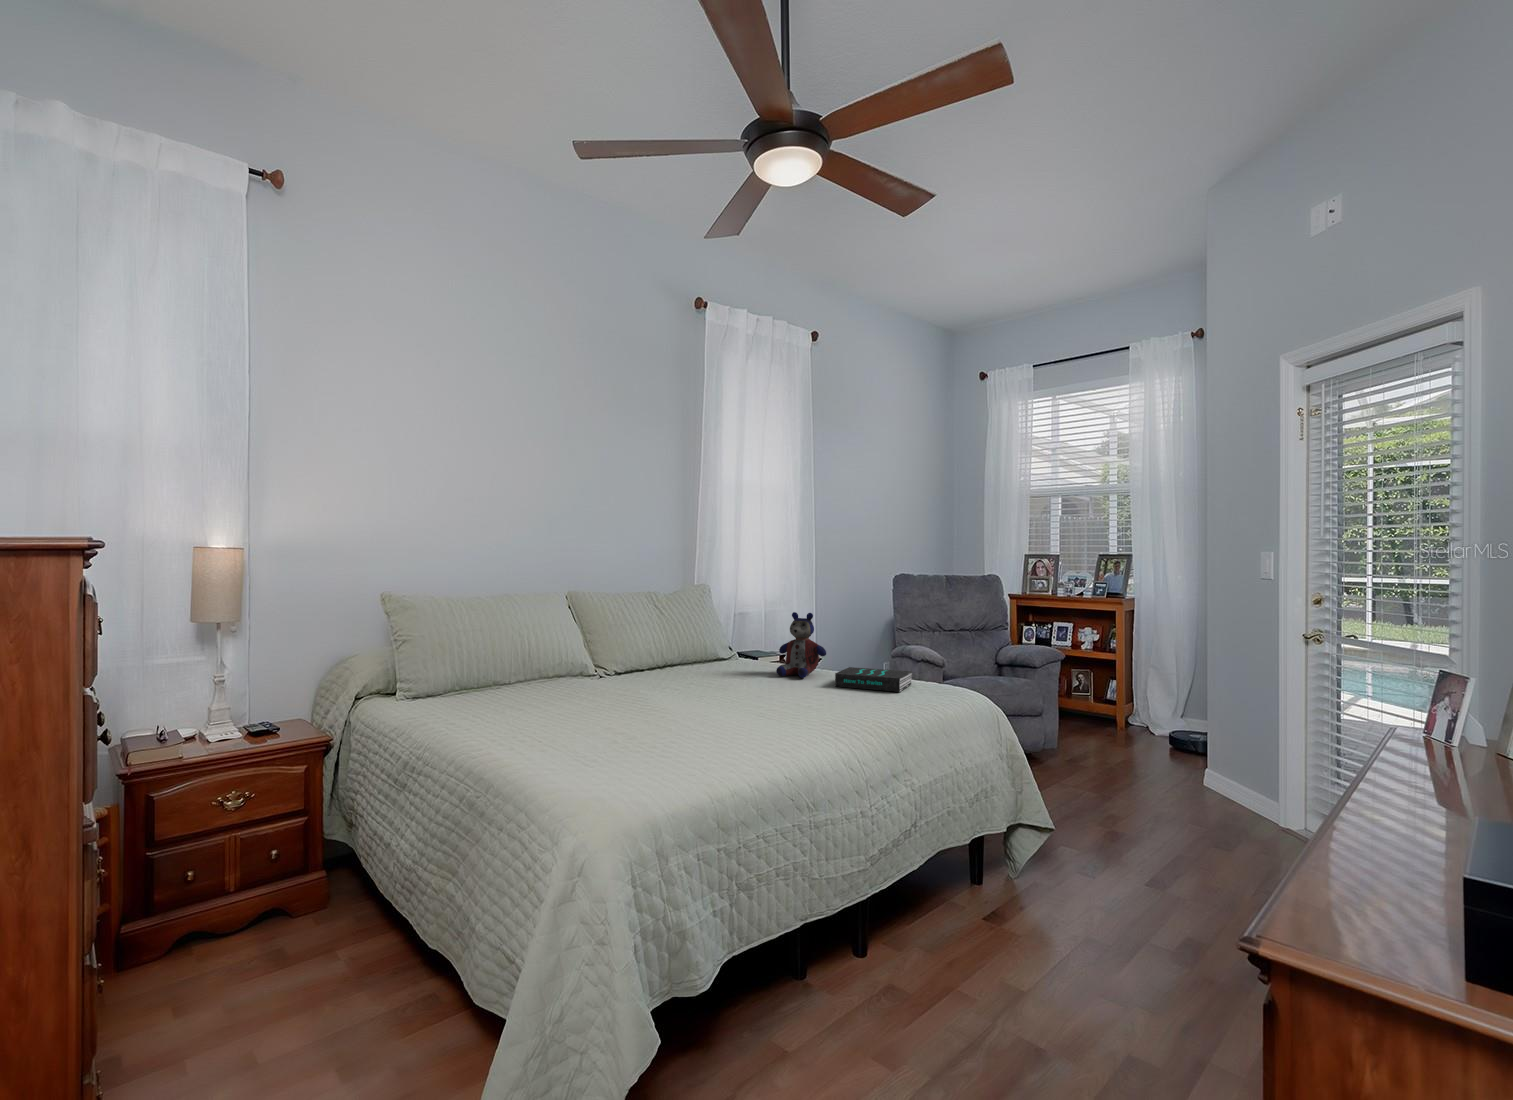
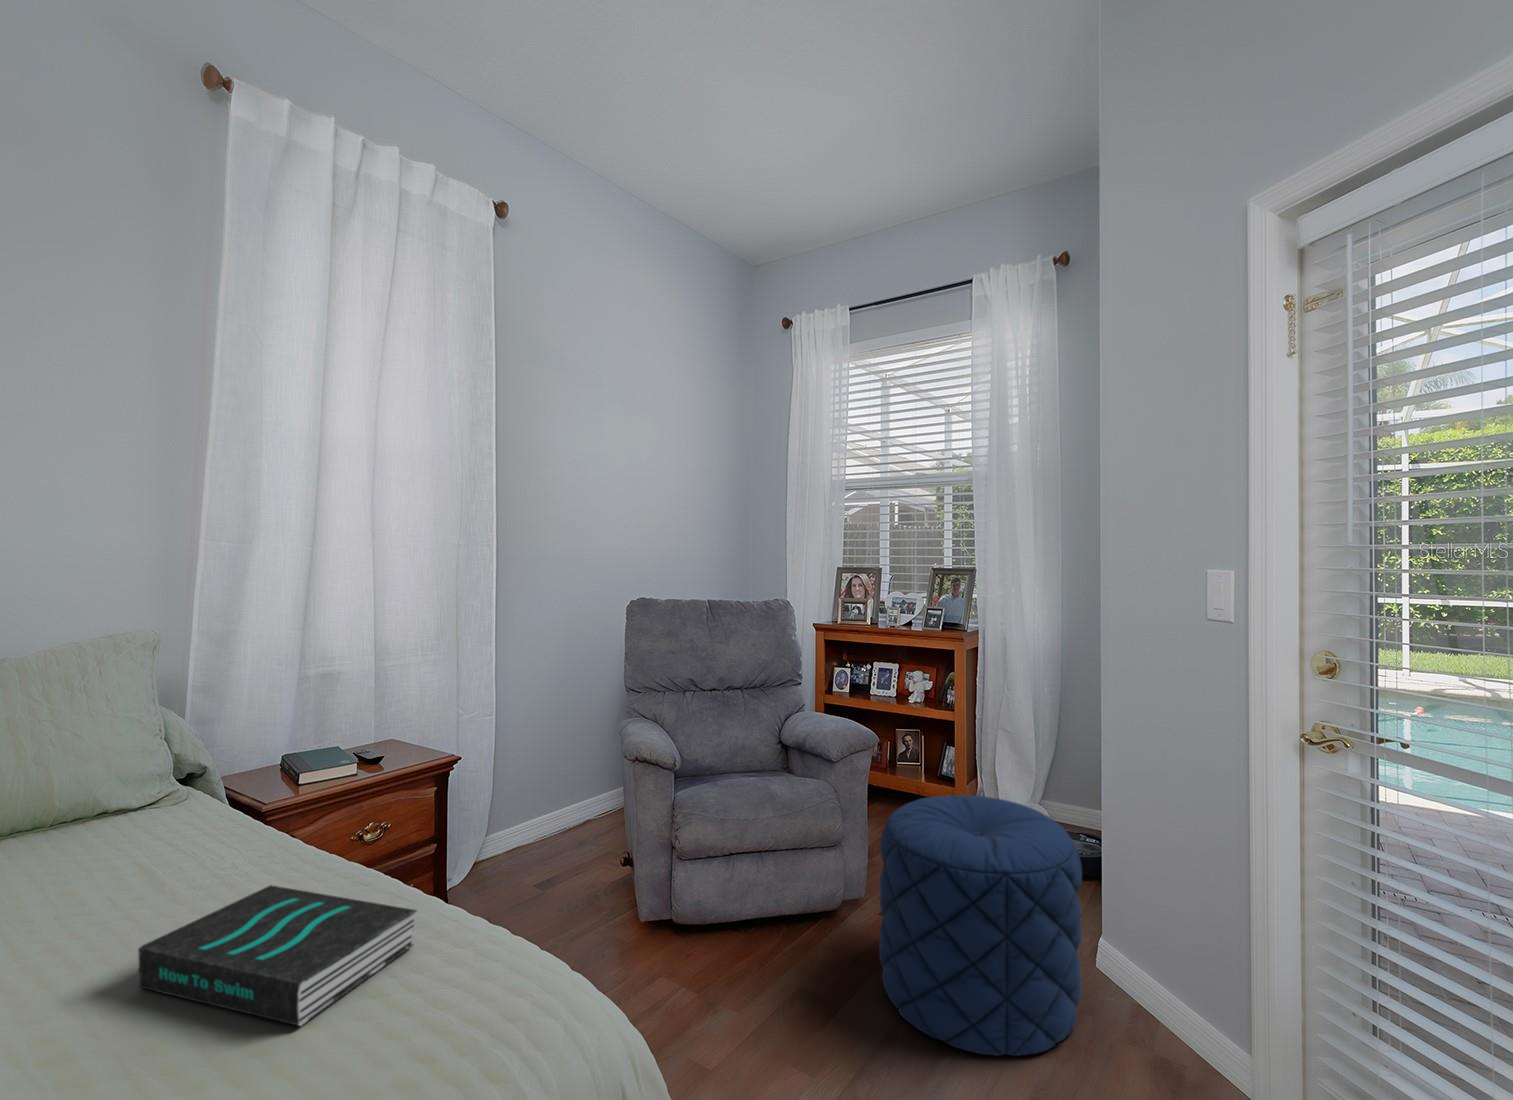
stuffed bear: present [776,612,826,678] -> none [62,724,236,927]
pouf: none [1071,684,1189,803] -> present [879,795,1082,1056]

